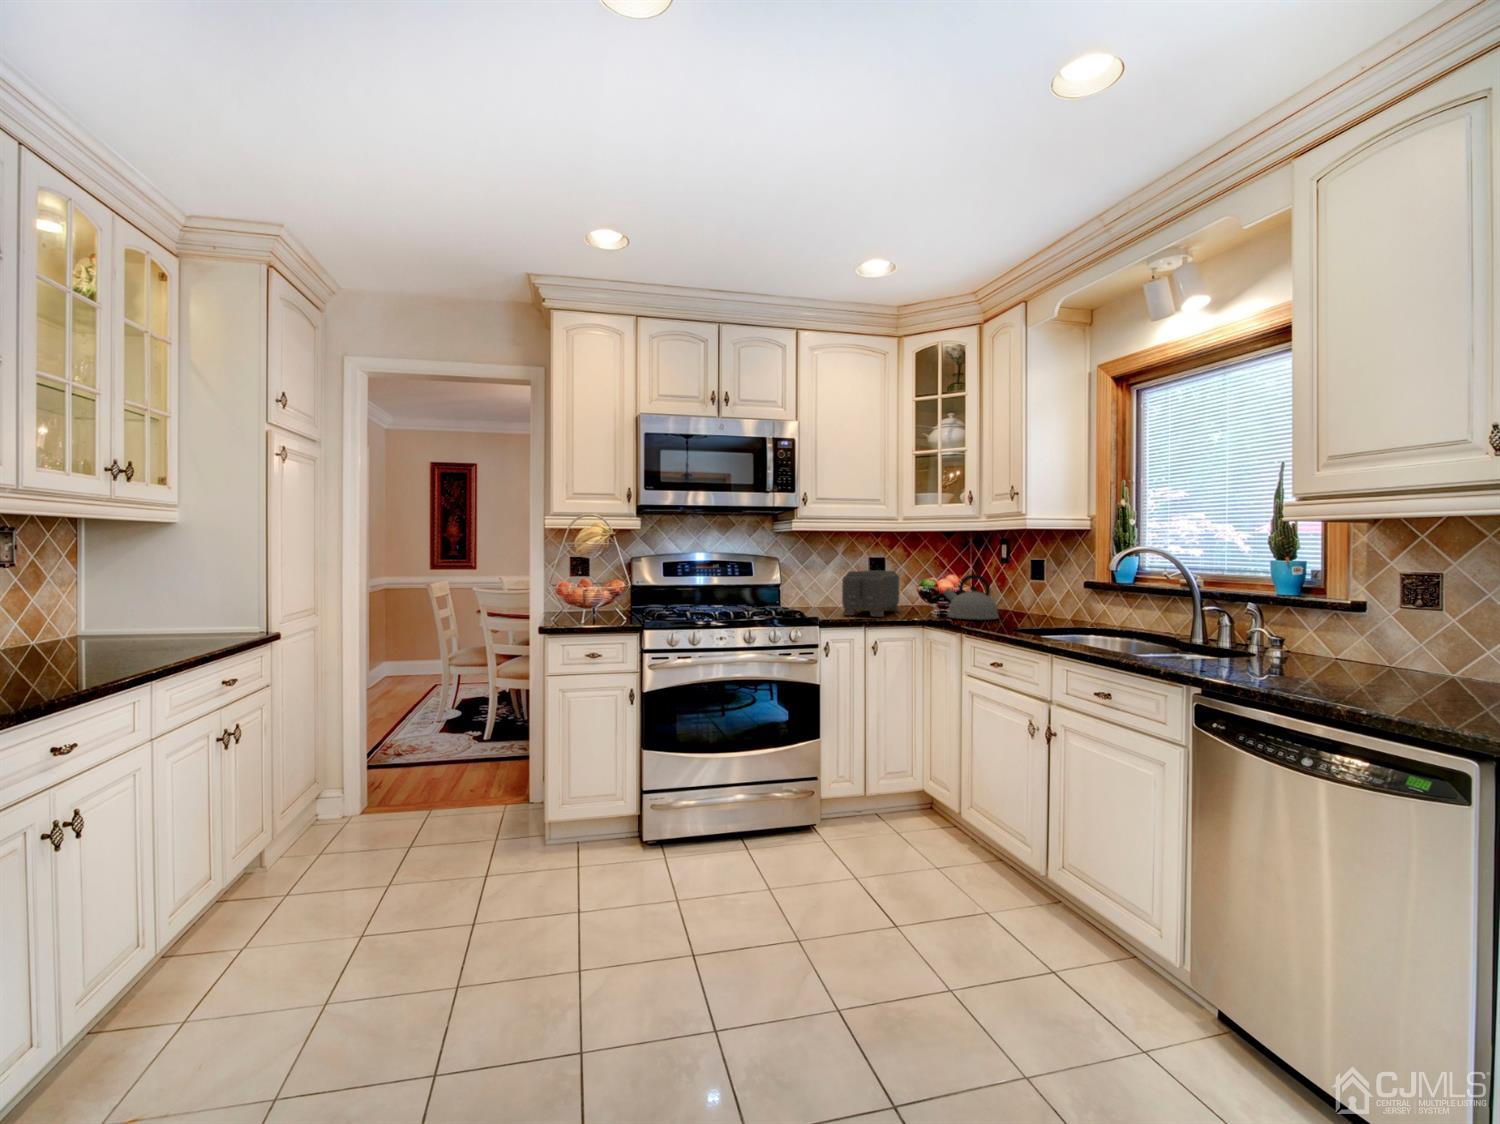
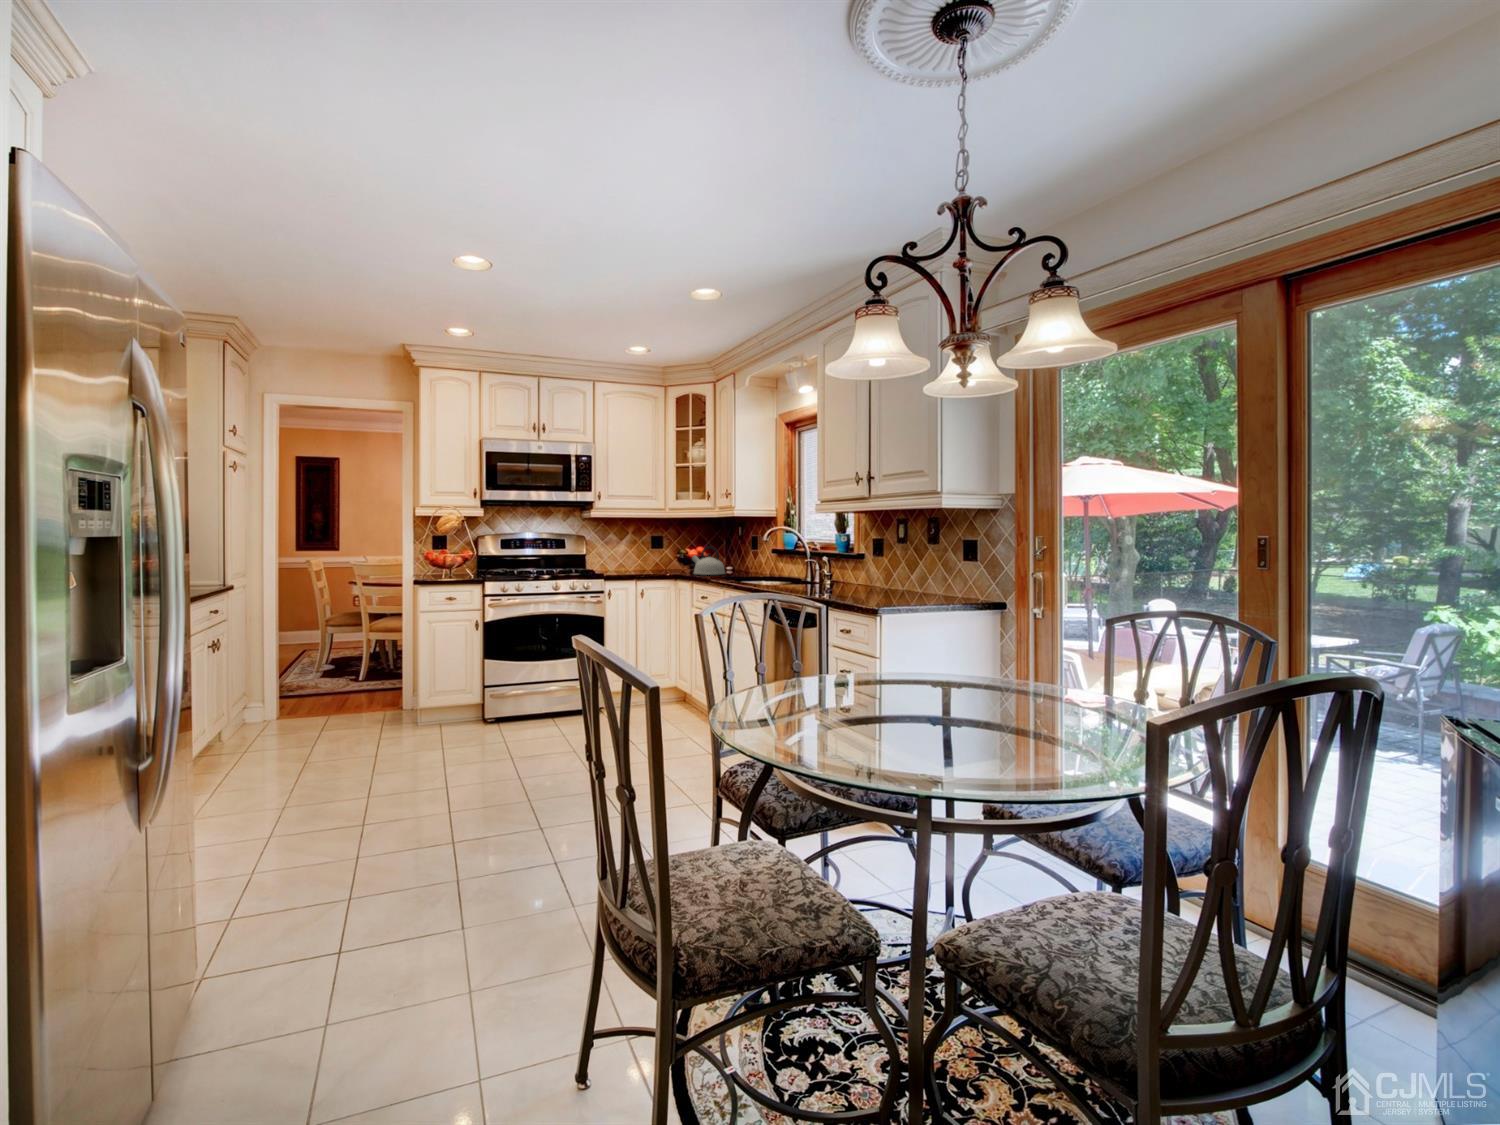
toaster: present [842,570,899,617] -> none [625,545,669,574]

